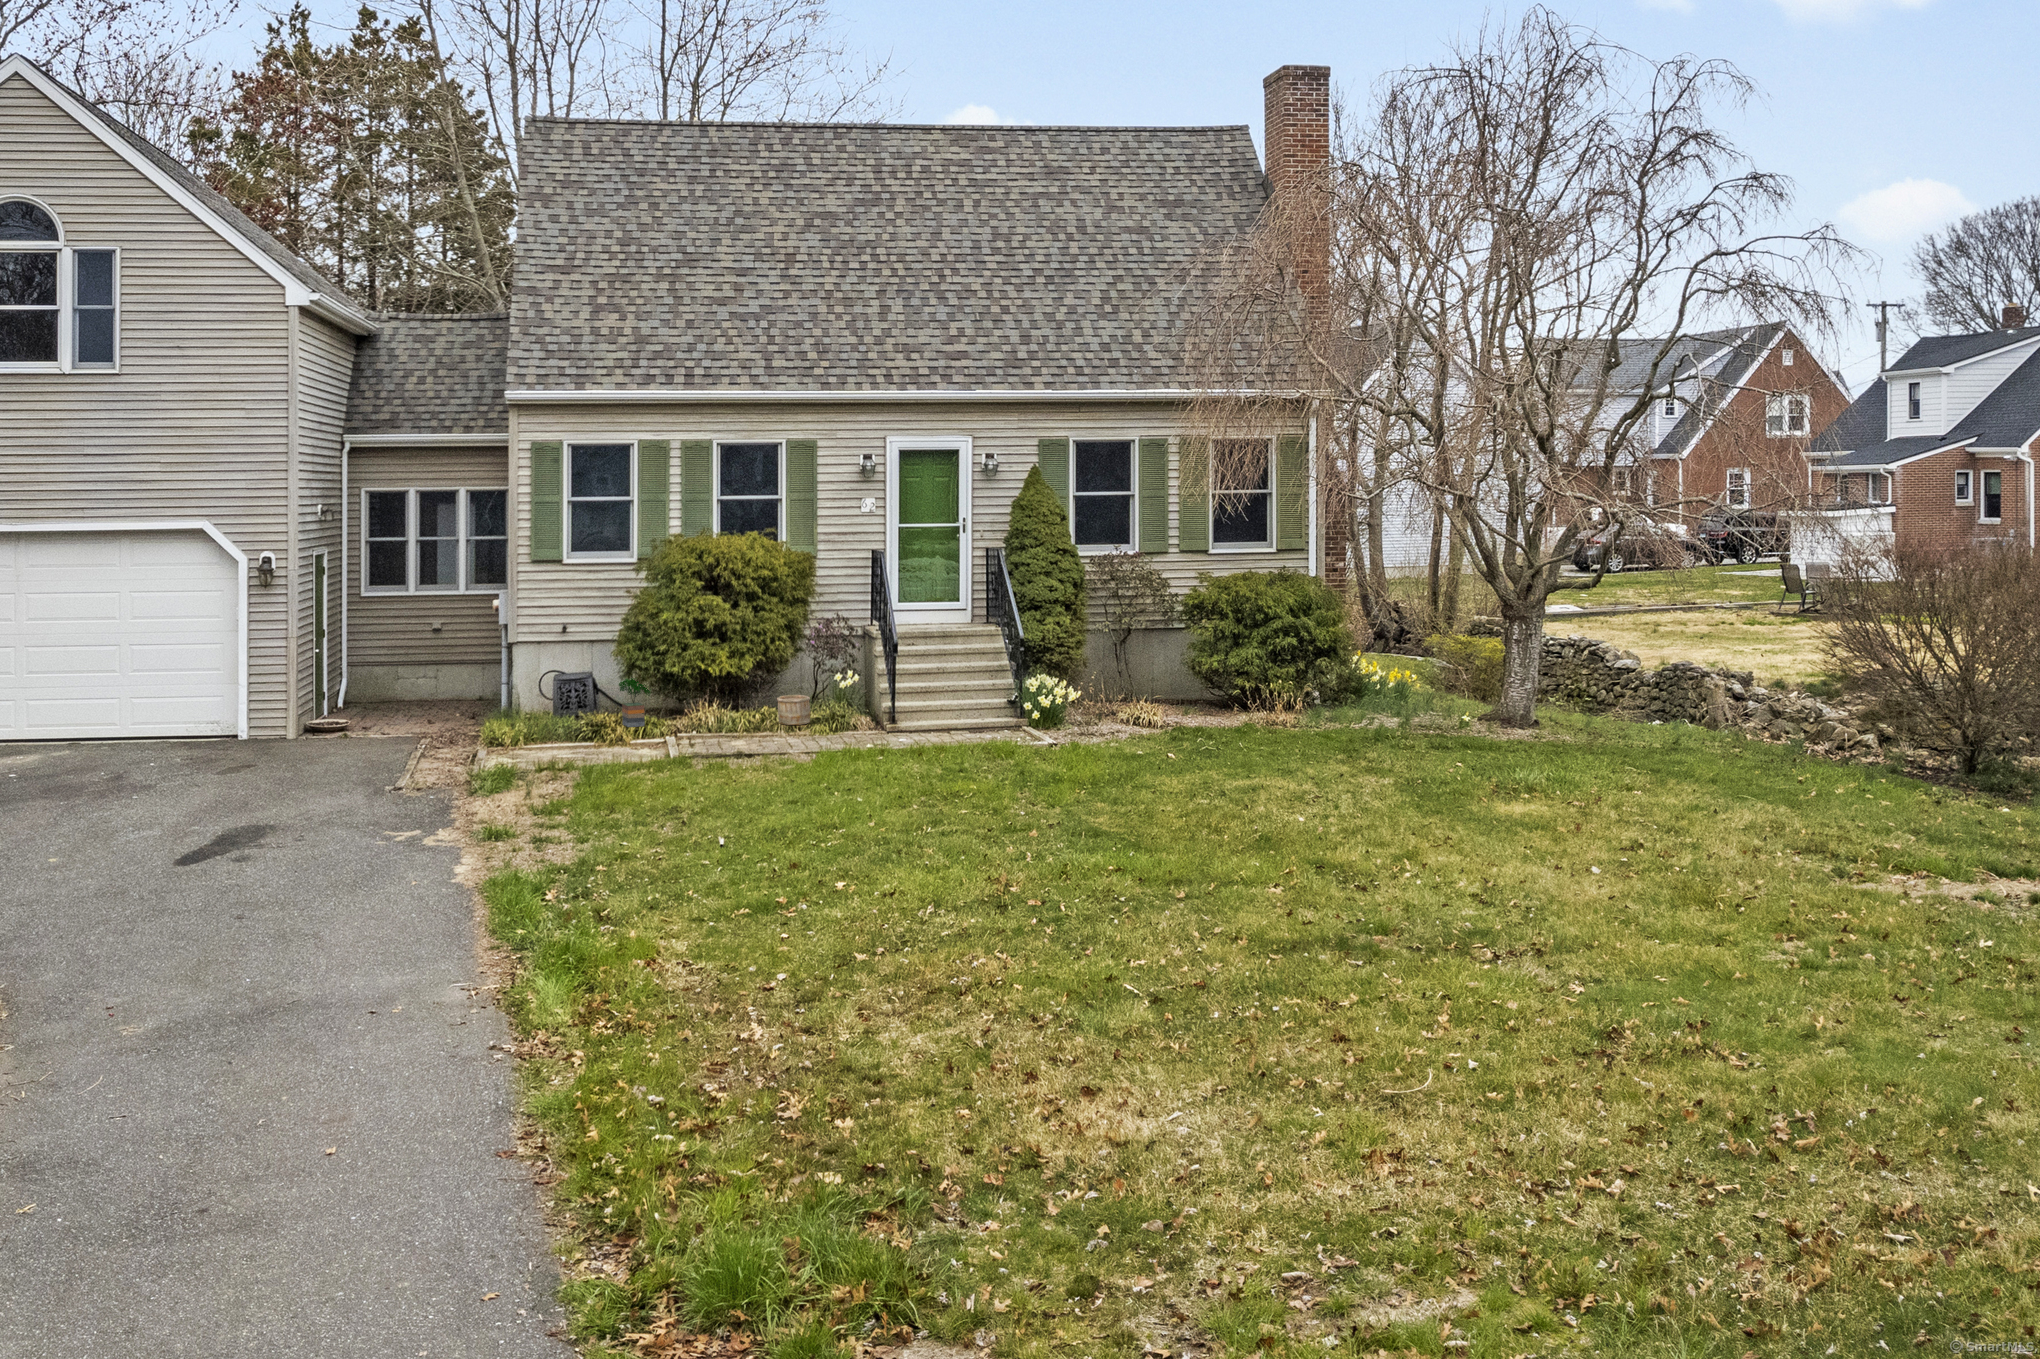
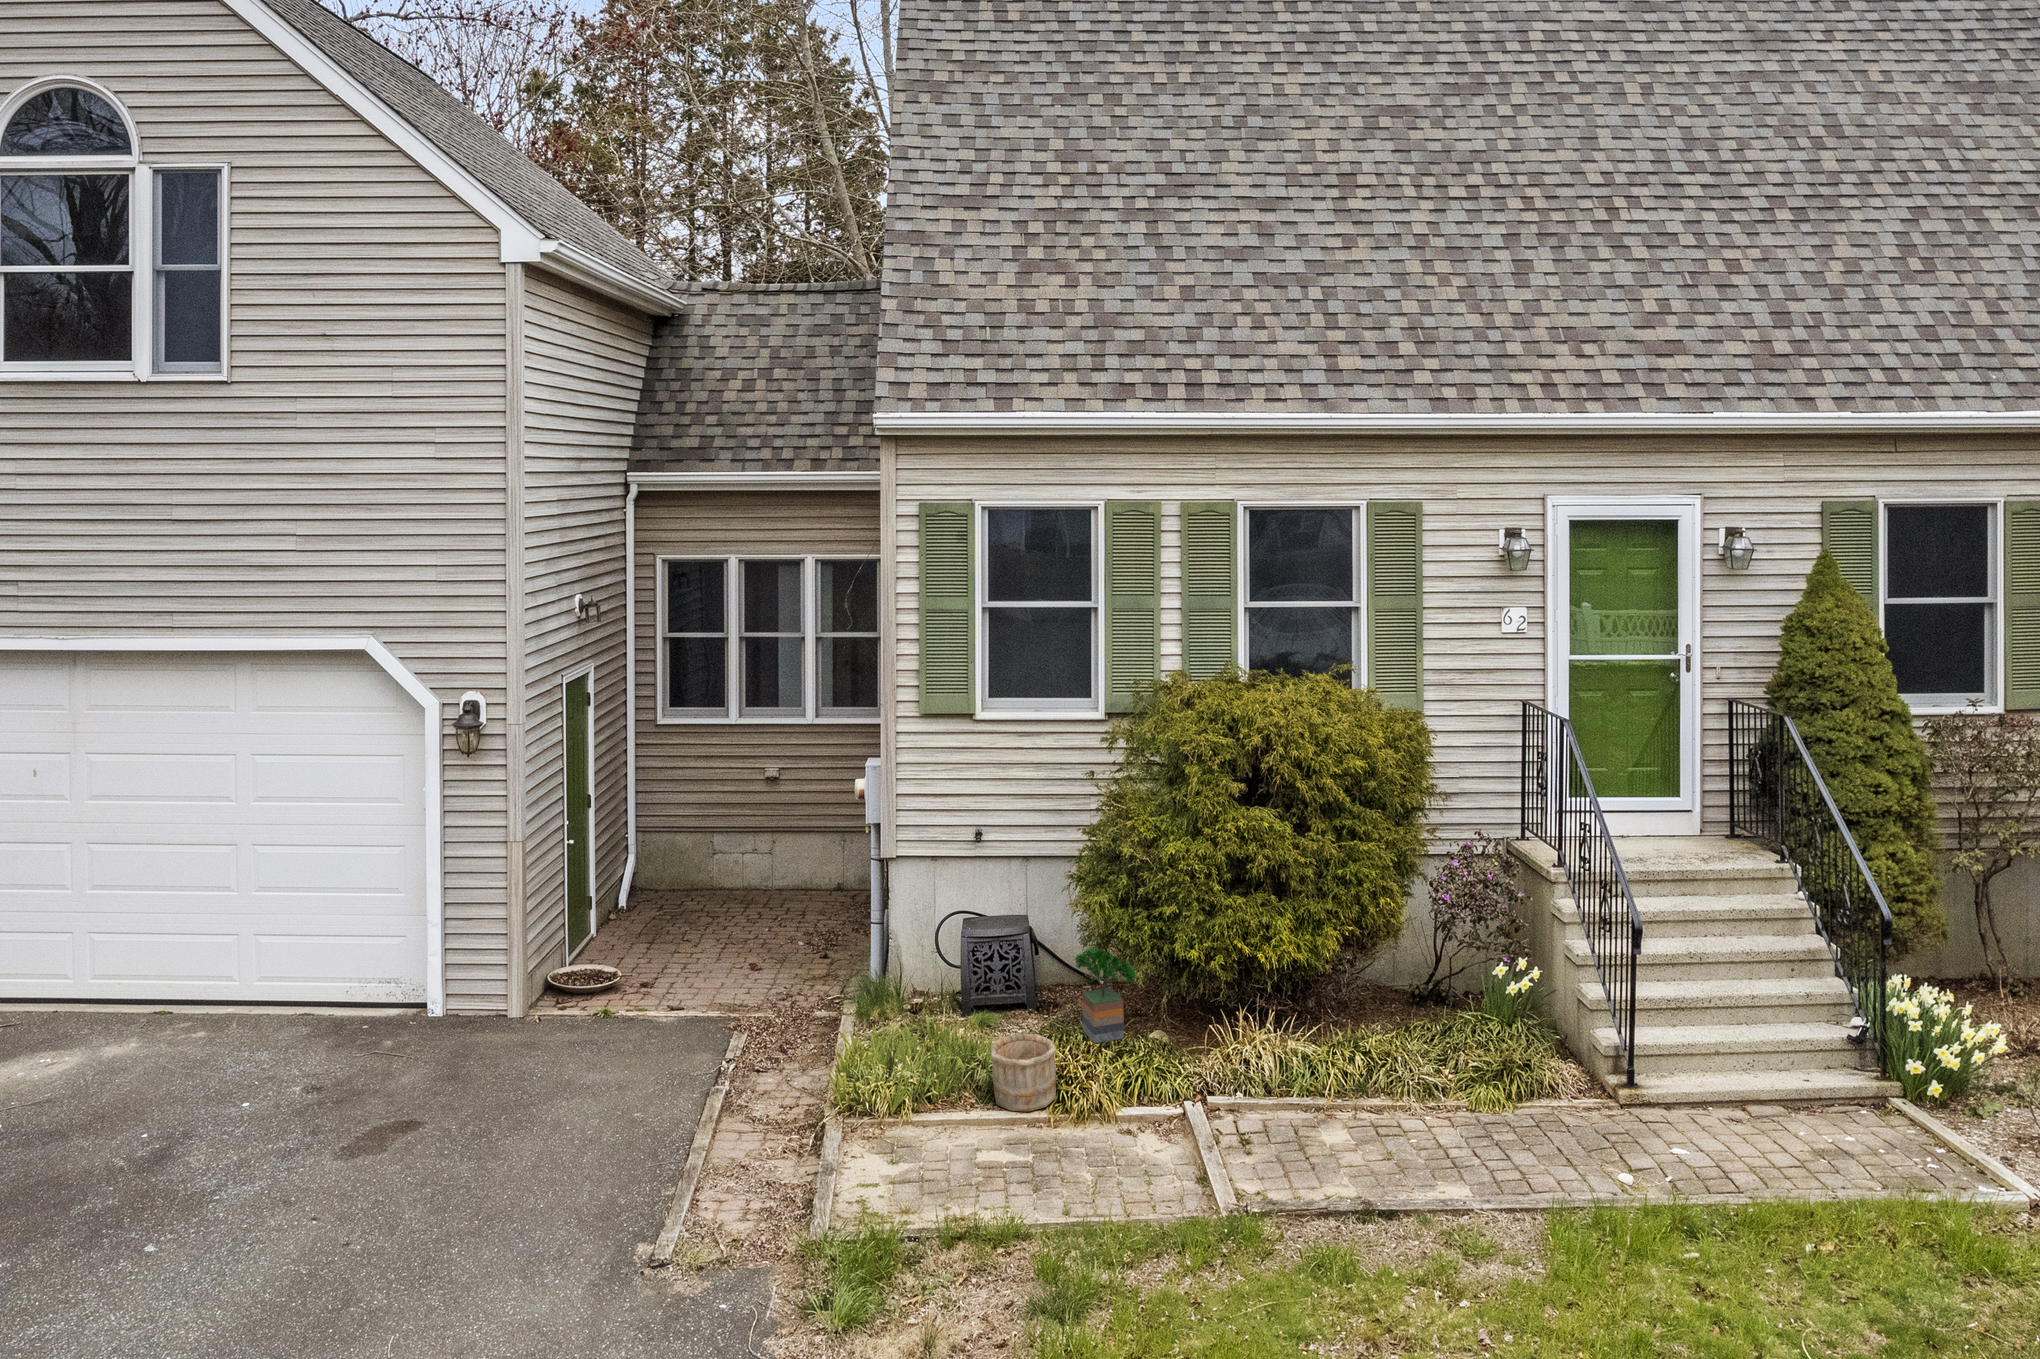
wooden bucket: present [777,695,810,725] -> present [990,1034,1056,1112]

